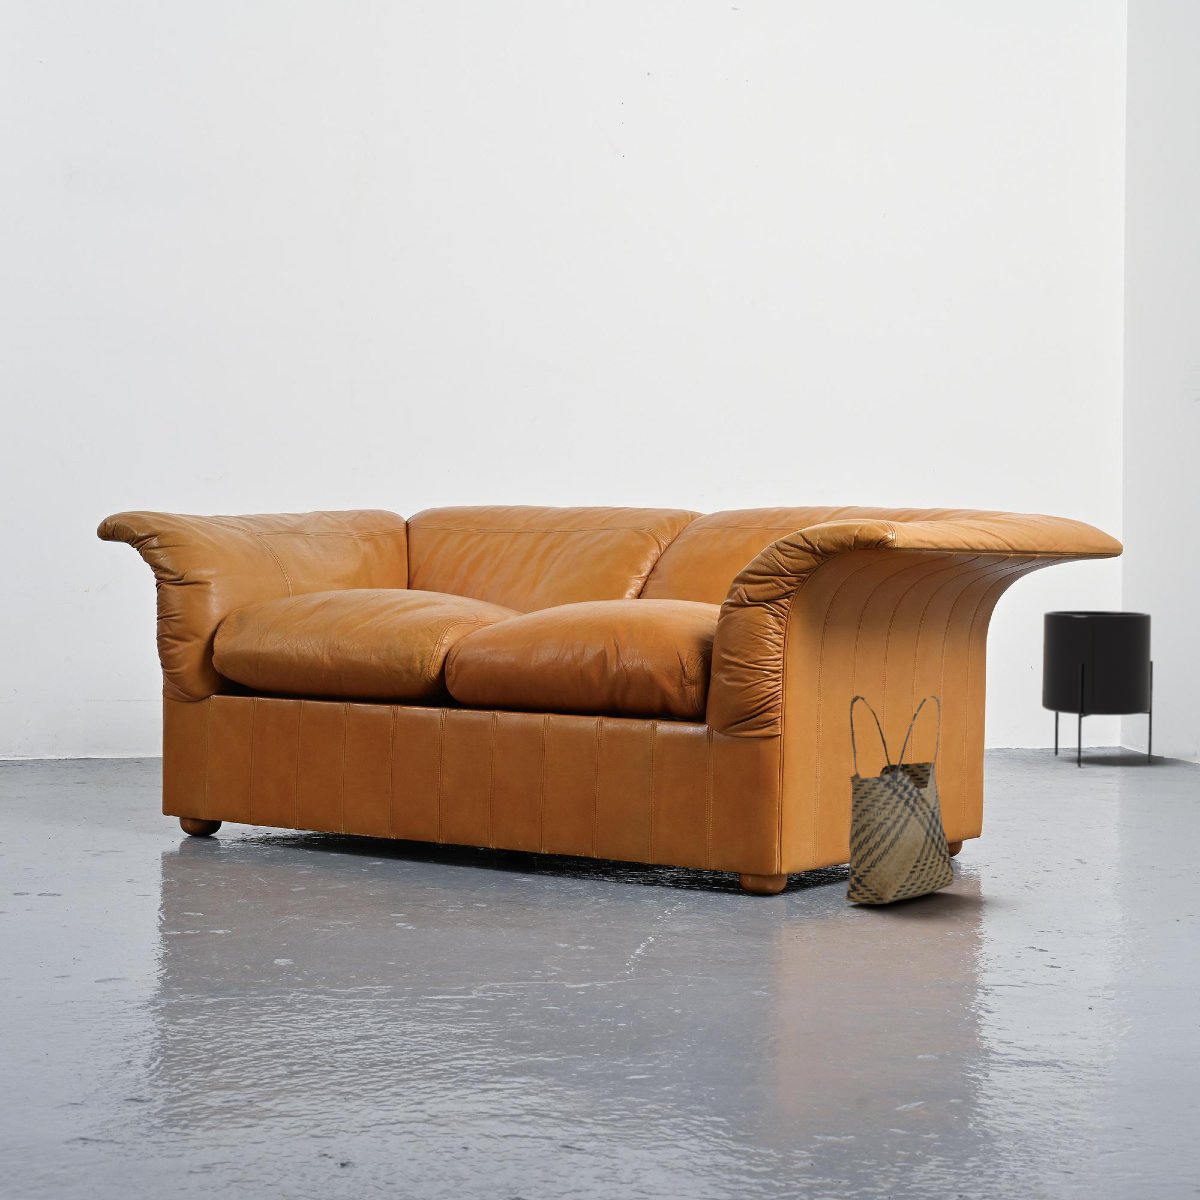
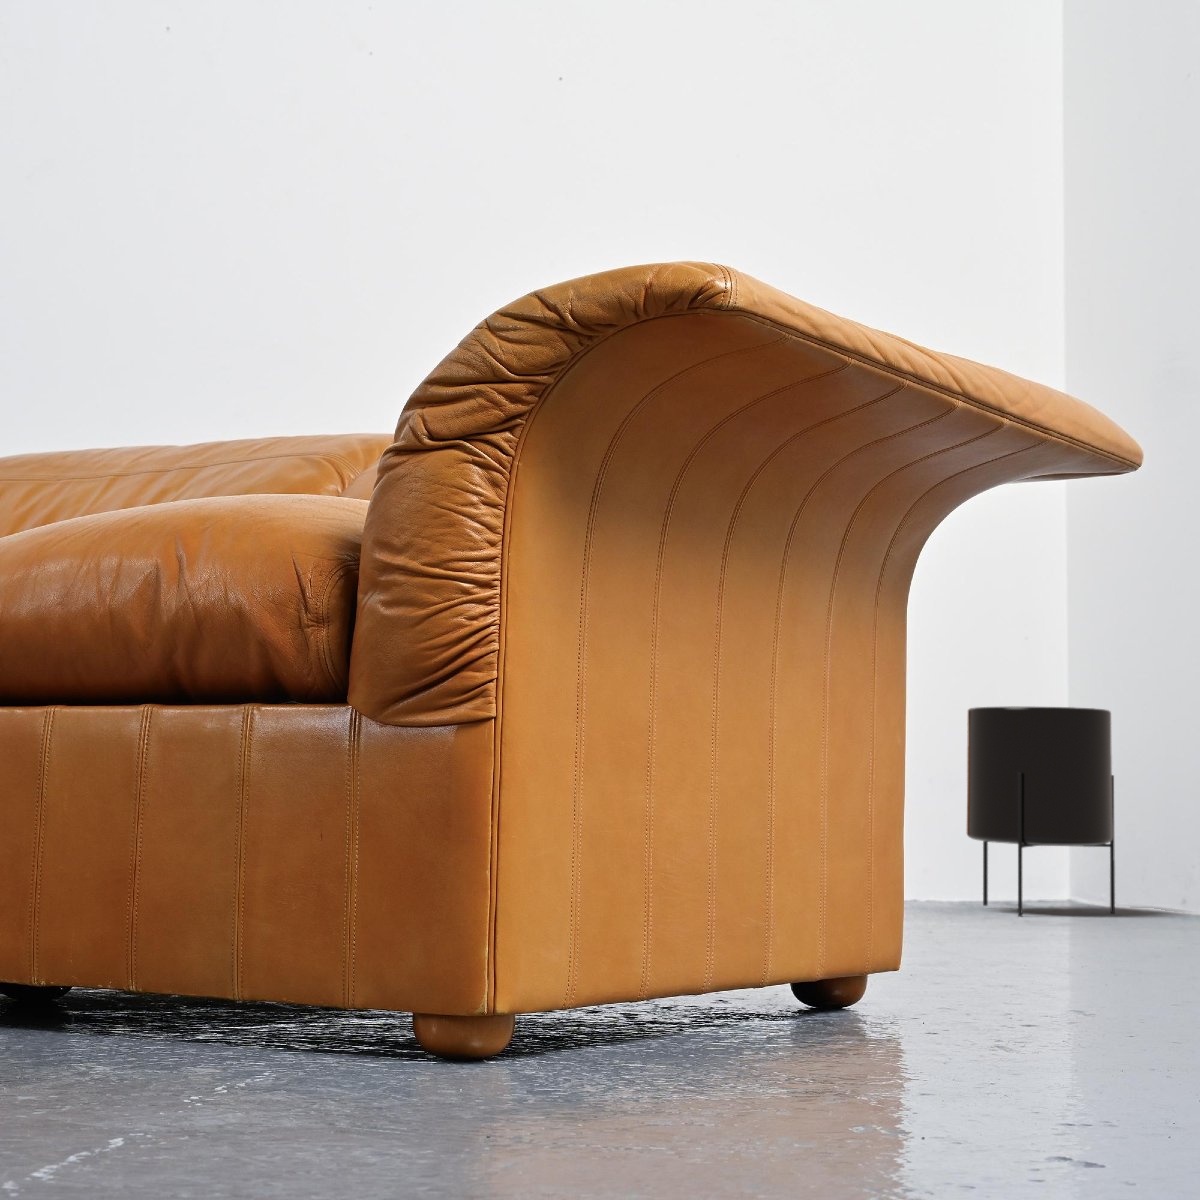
woven basket: present [846,696,954,904] -> none [621,638,850,1077]

